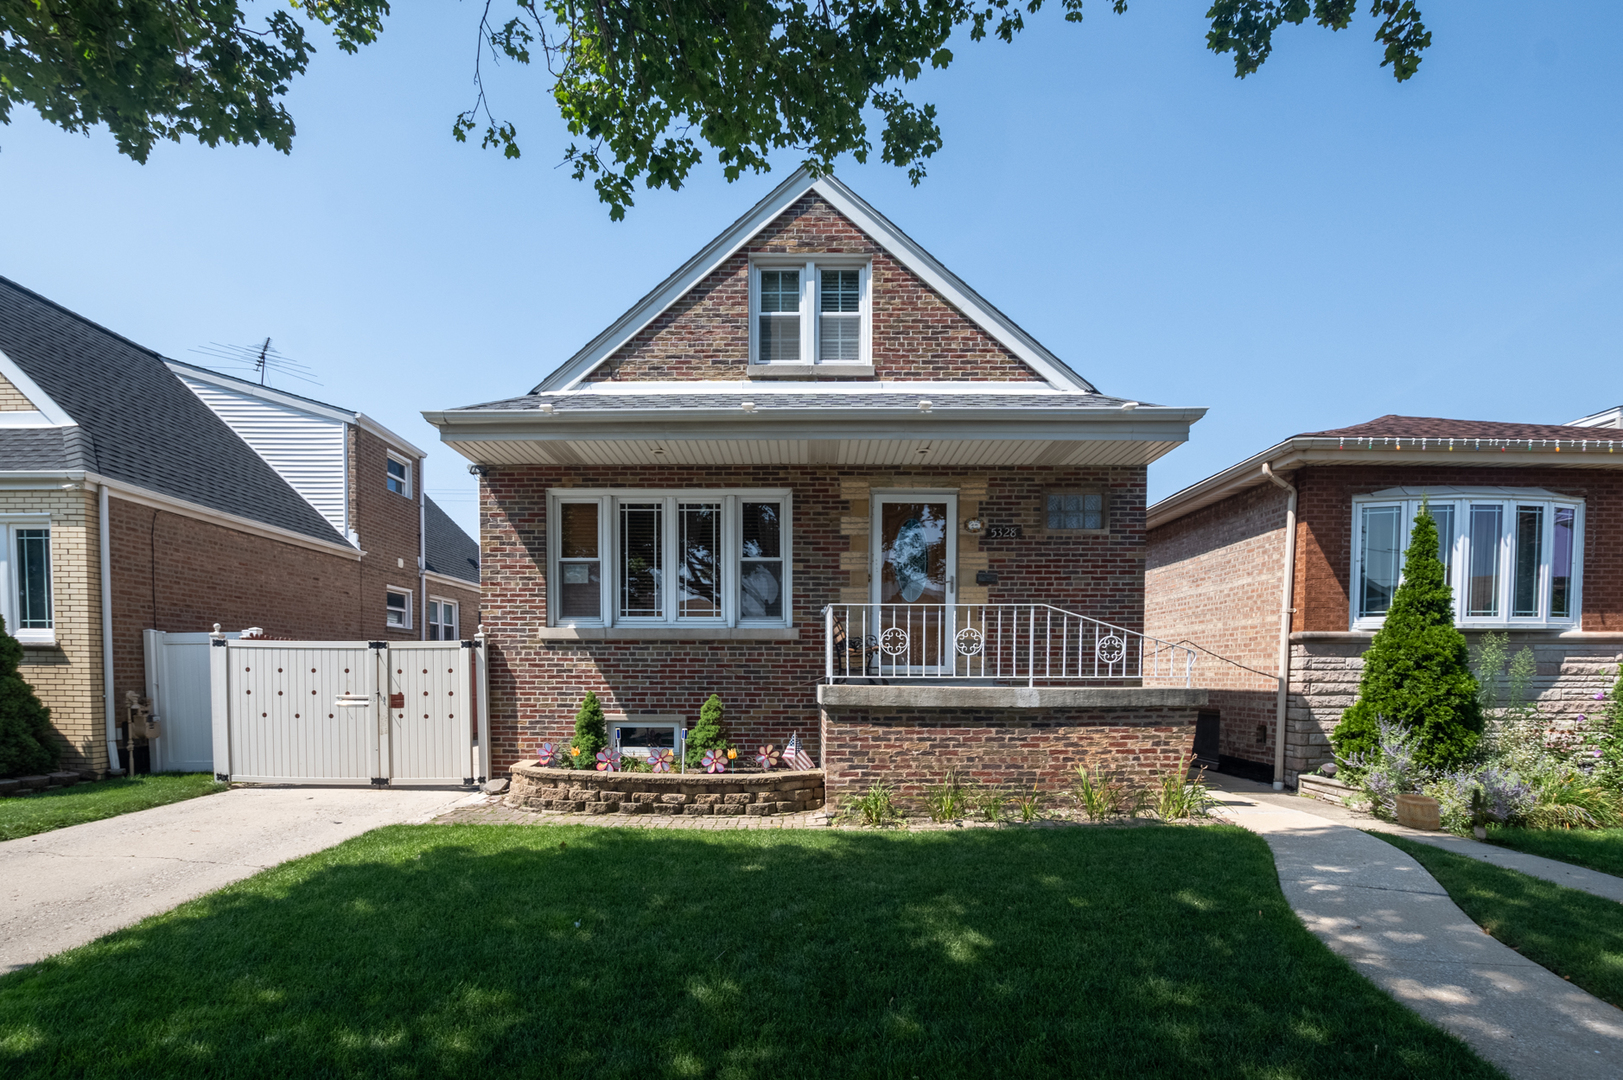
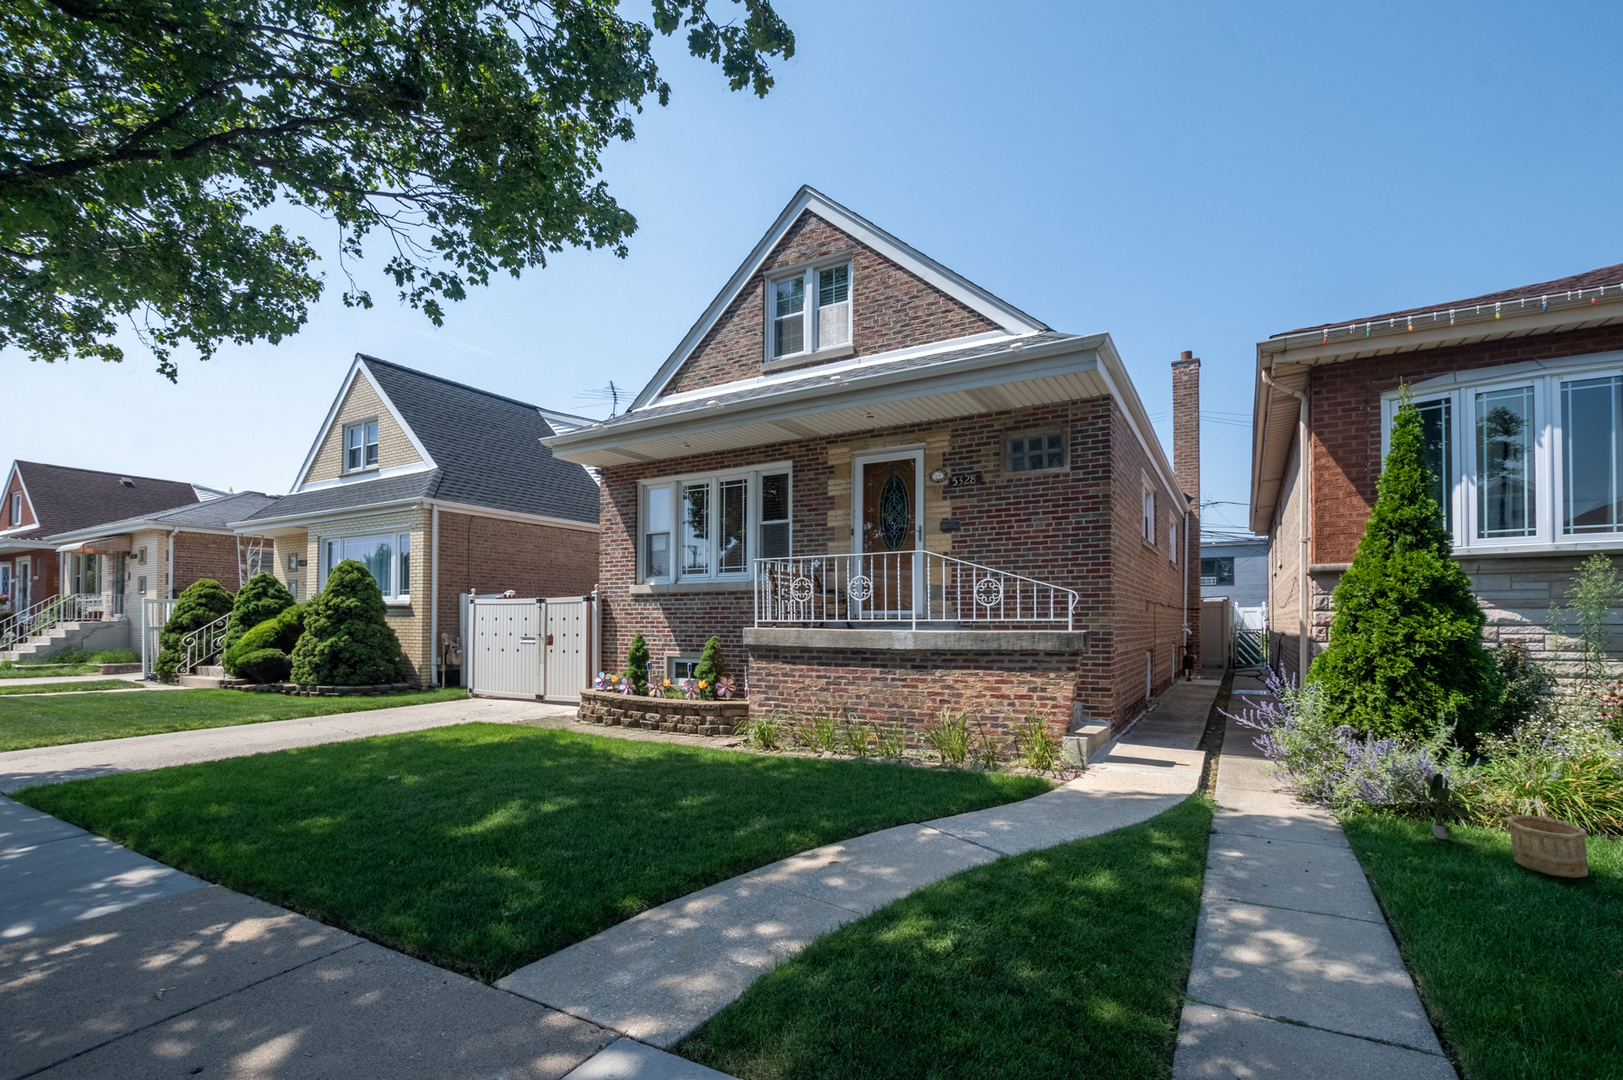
wooden bucket: present [1395,794,1440,830] -> present [1507,815,1588,878]

